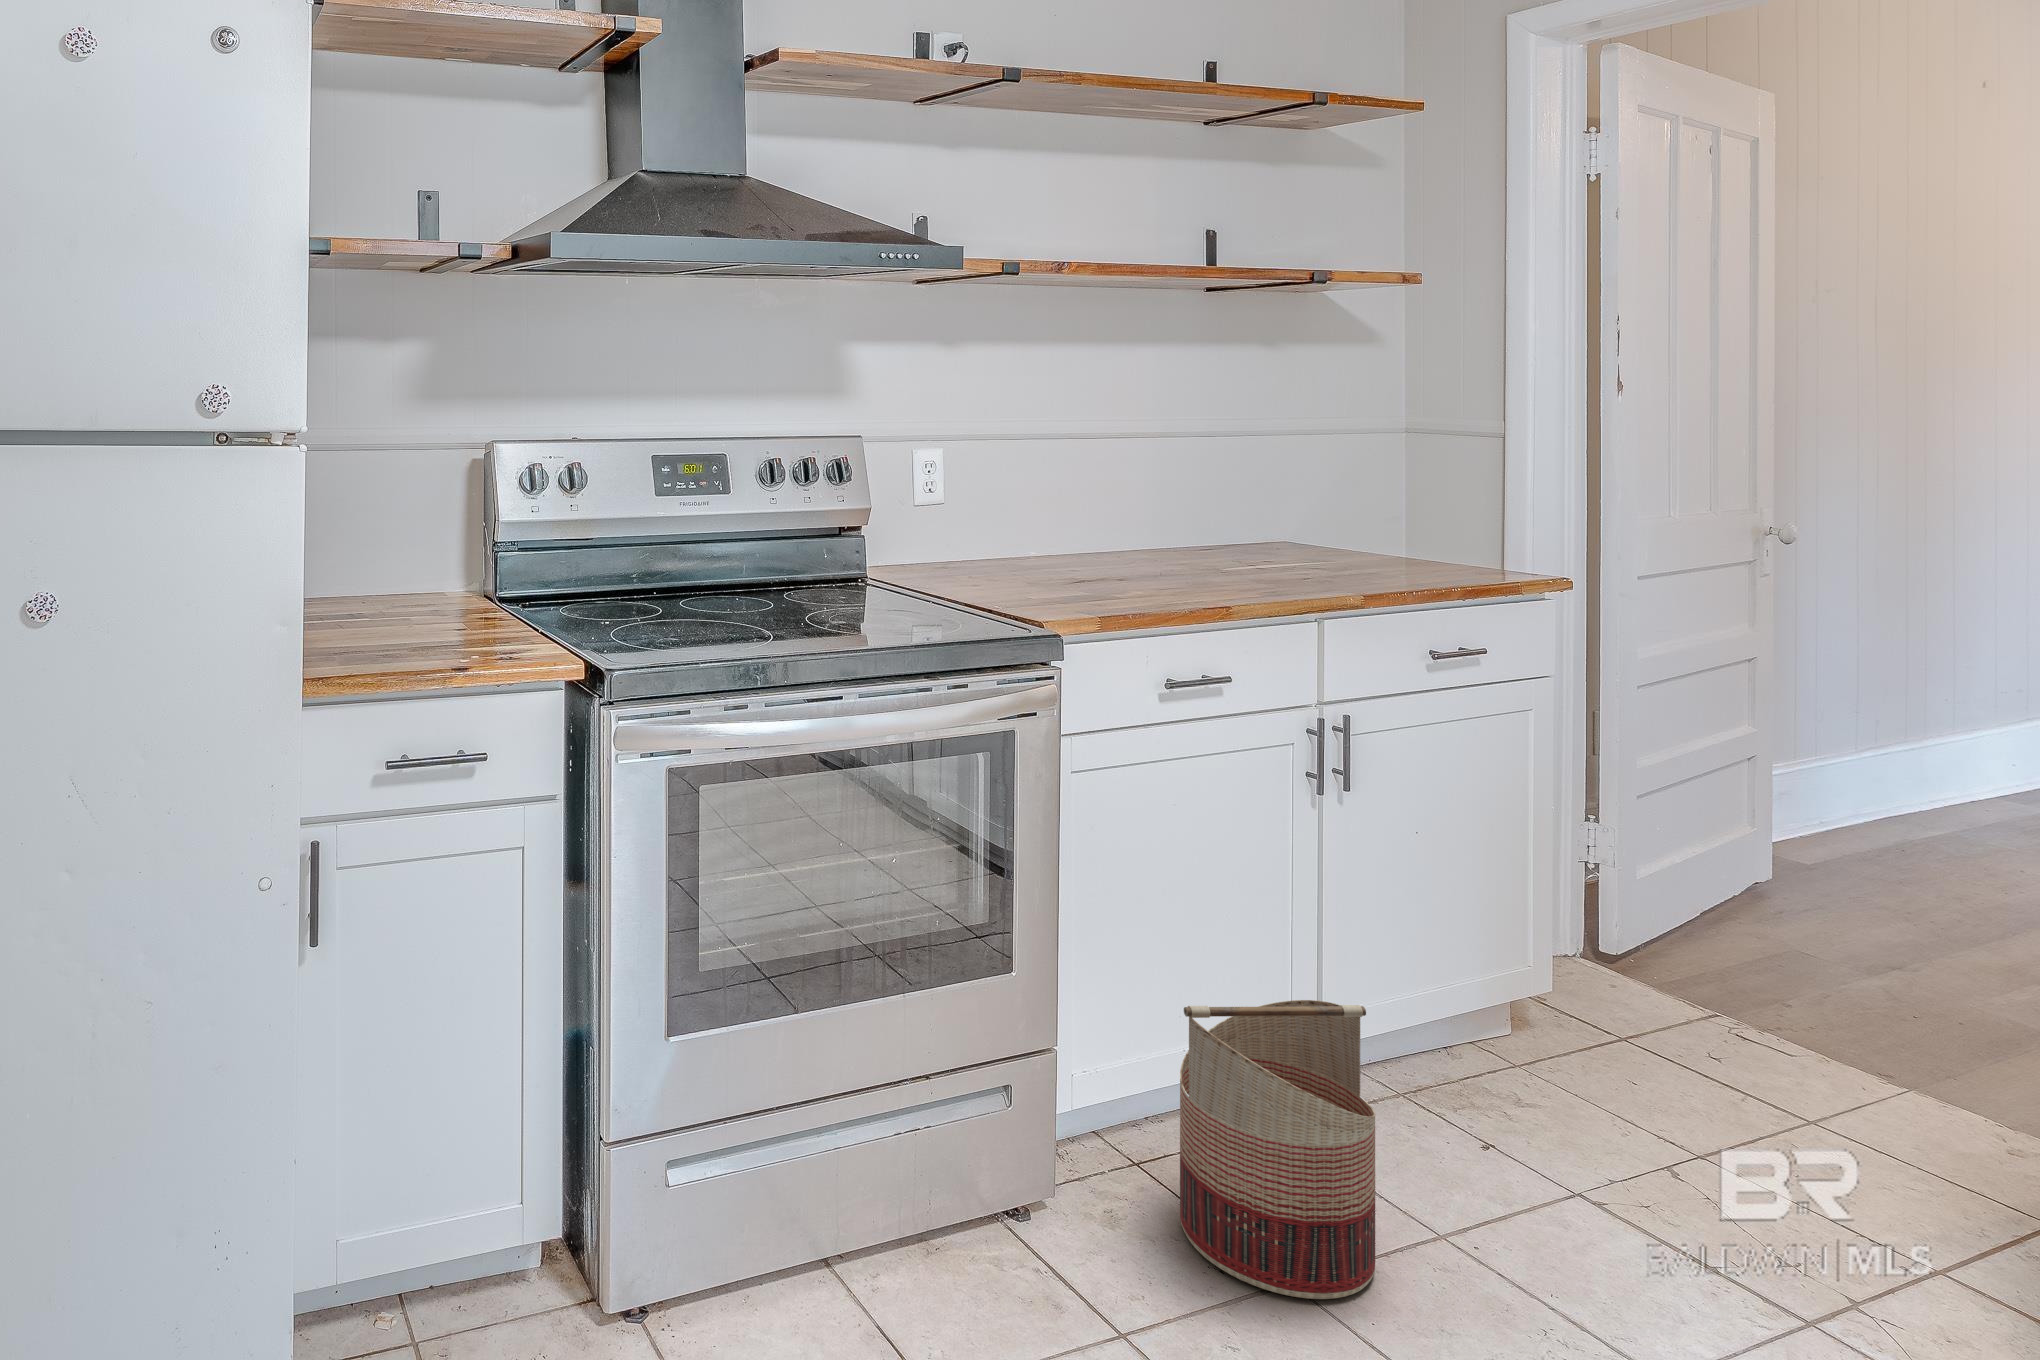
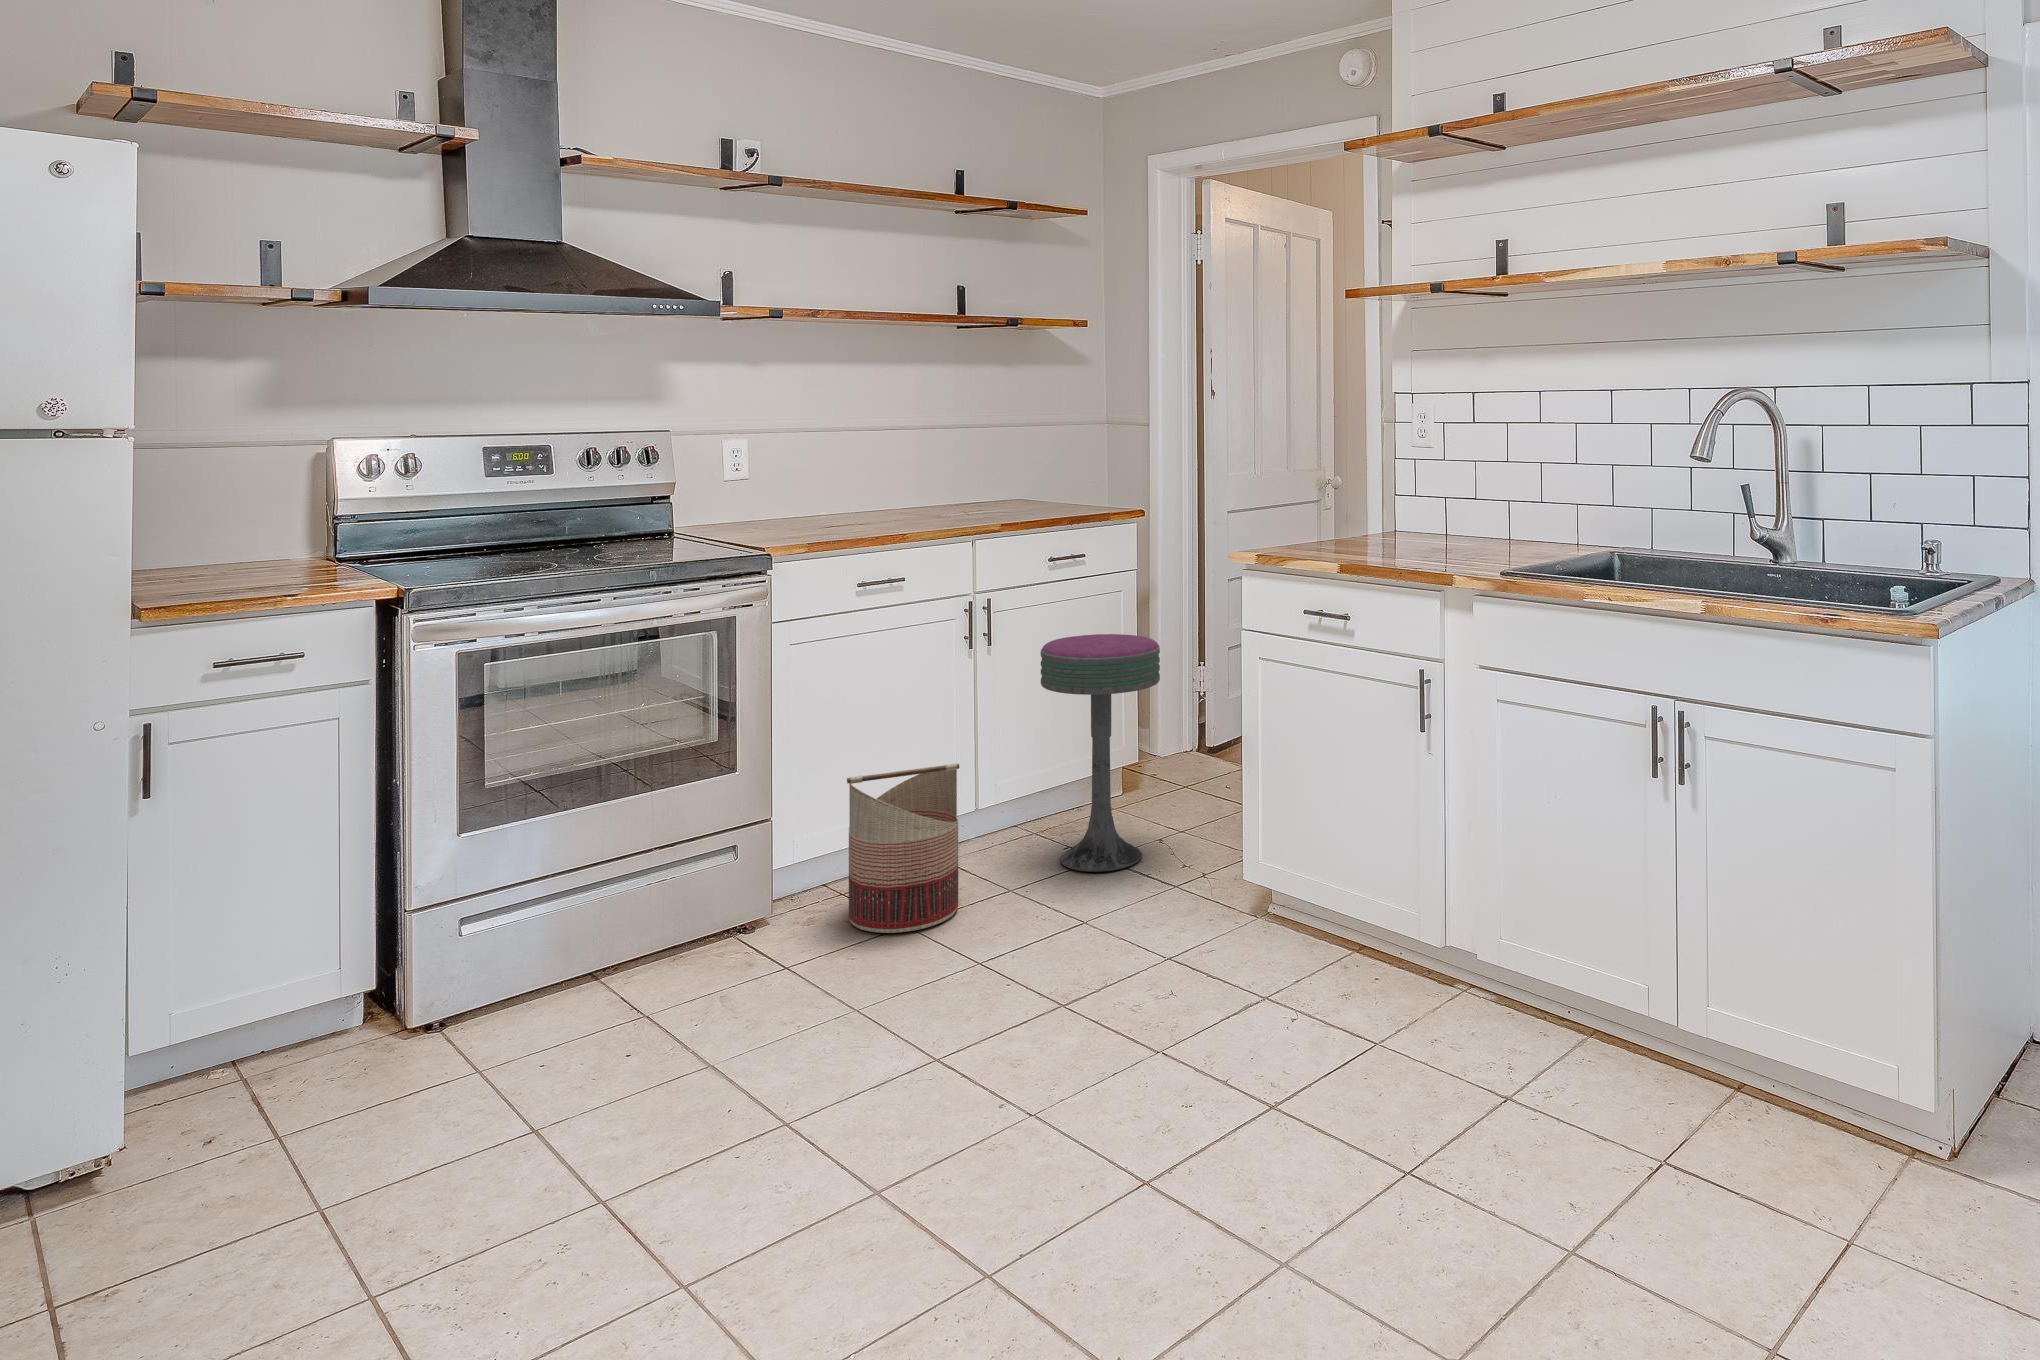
bar stool: none [1457,789,1711,1230] -> present [1041,634,1160,872]

